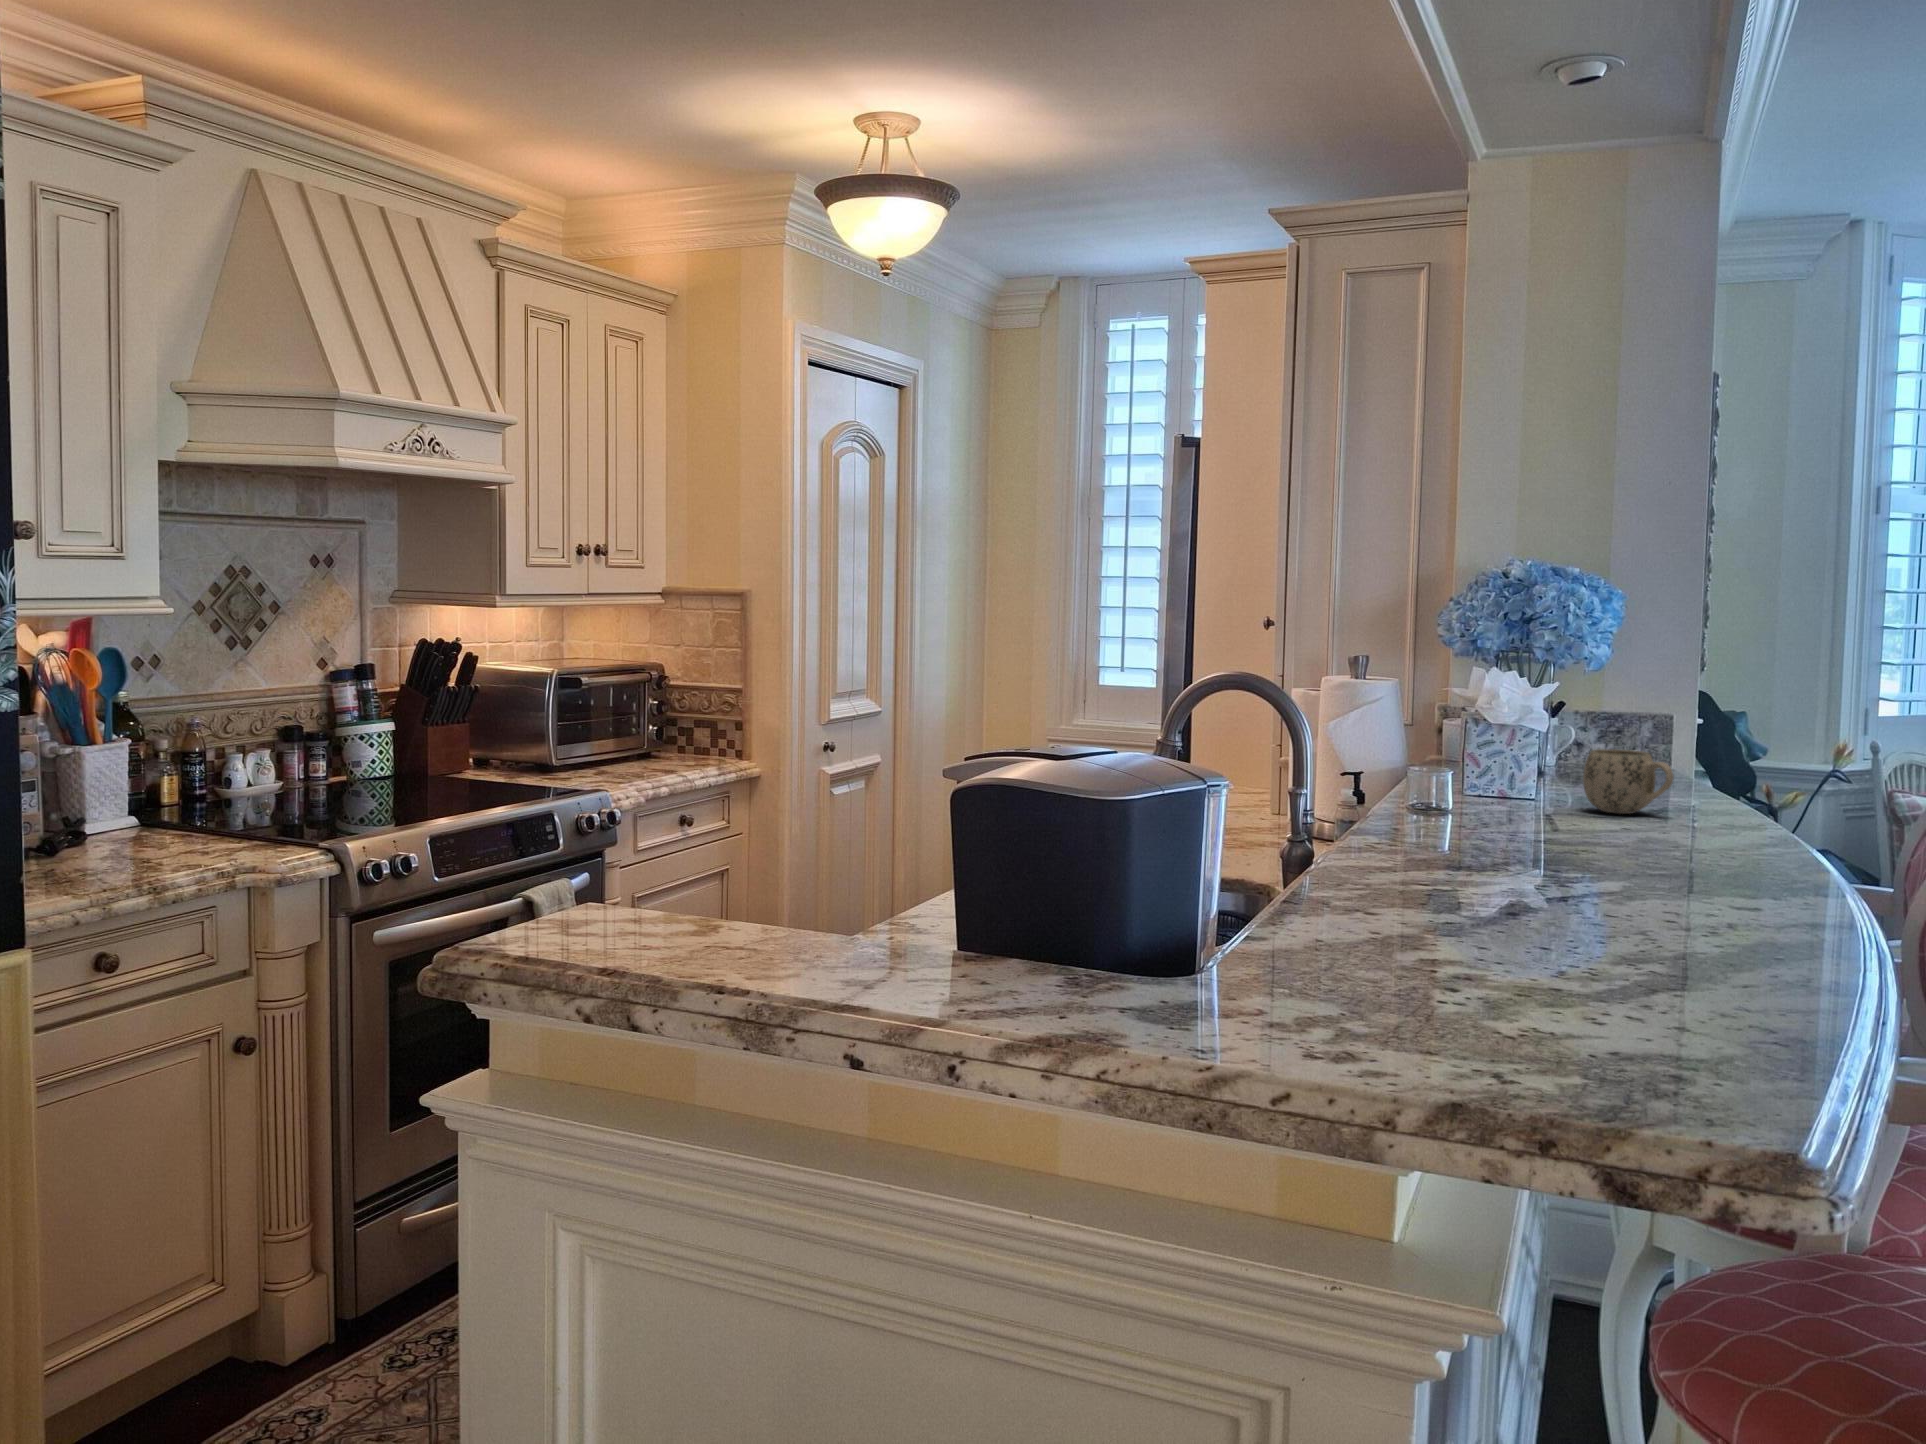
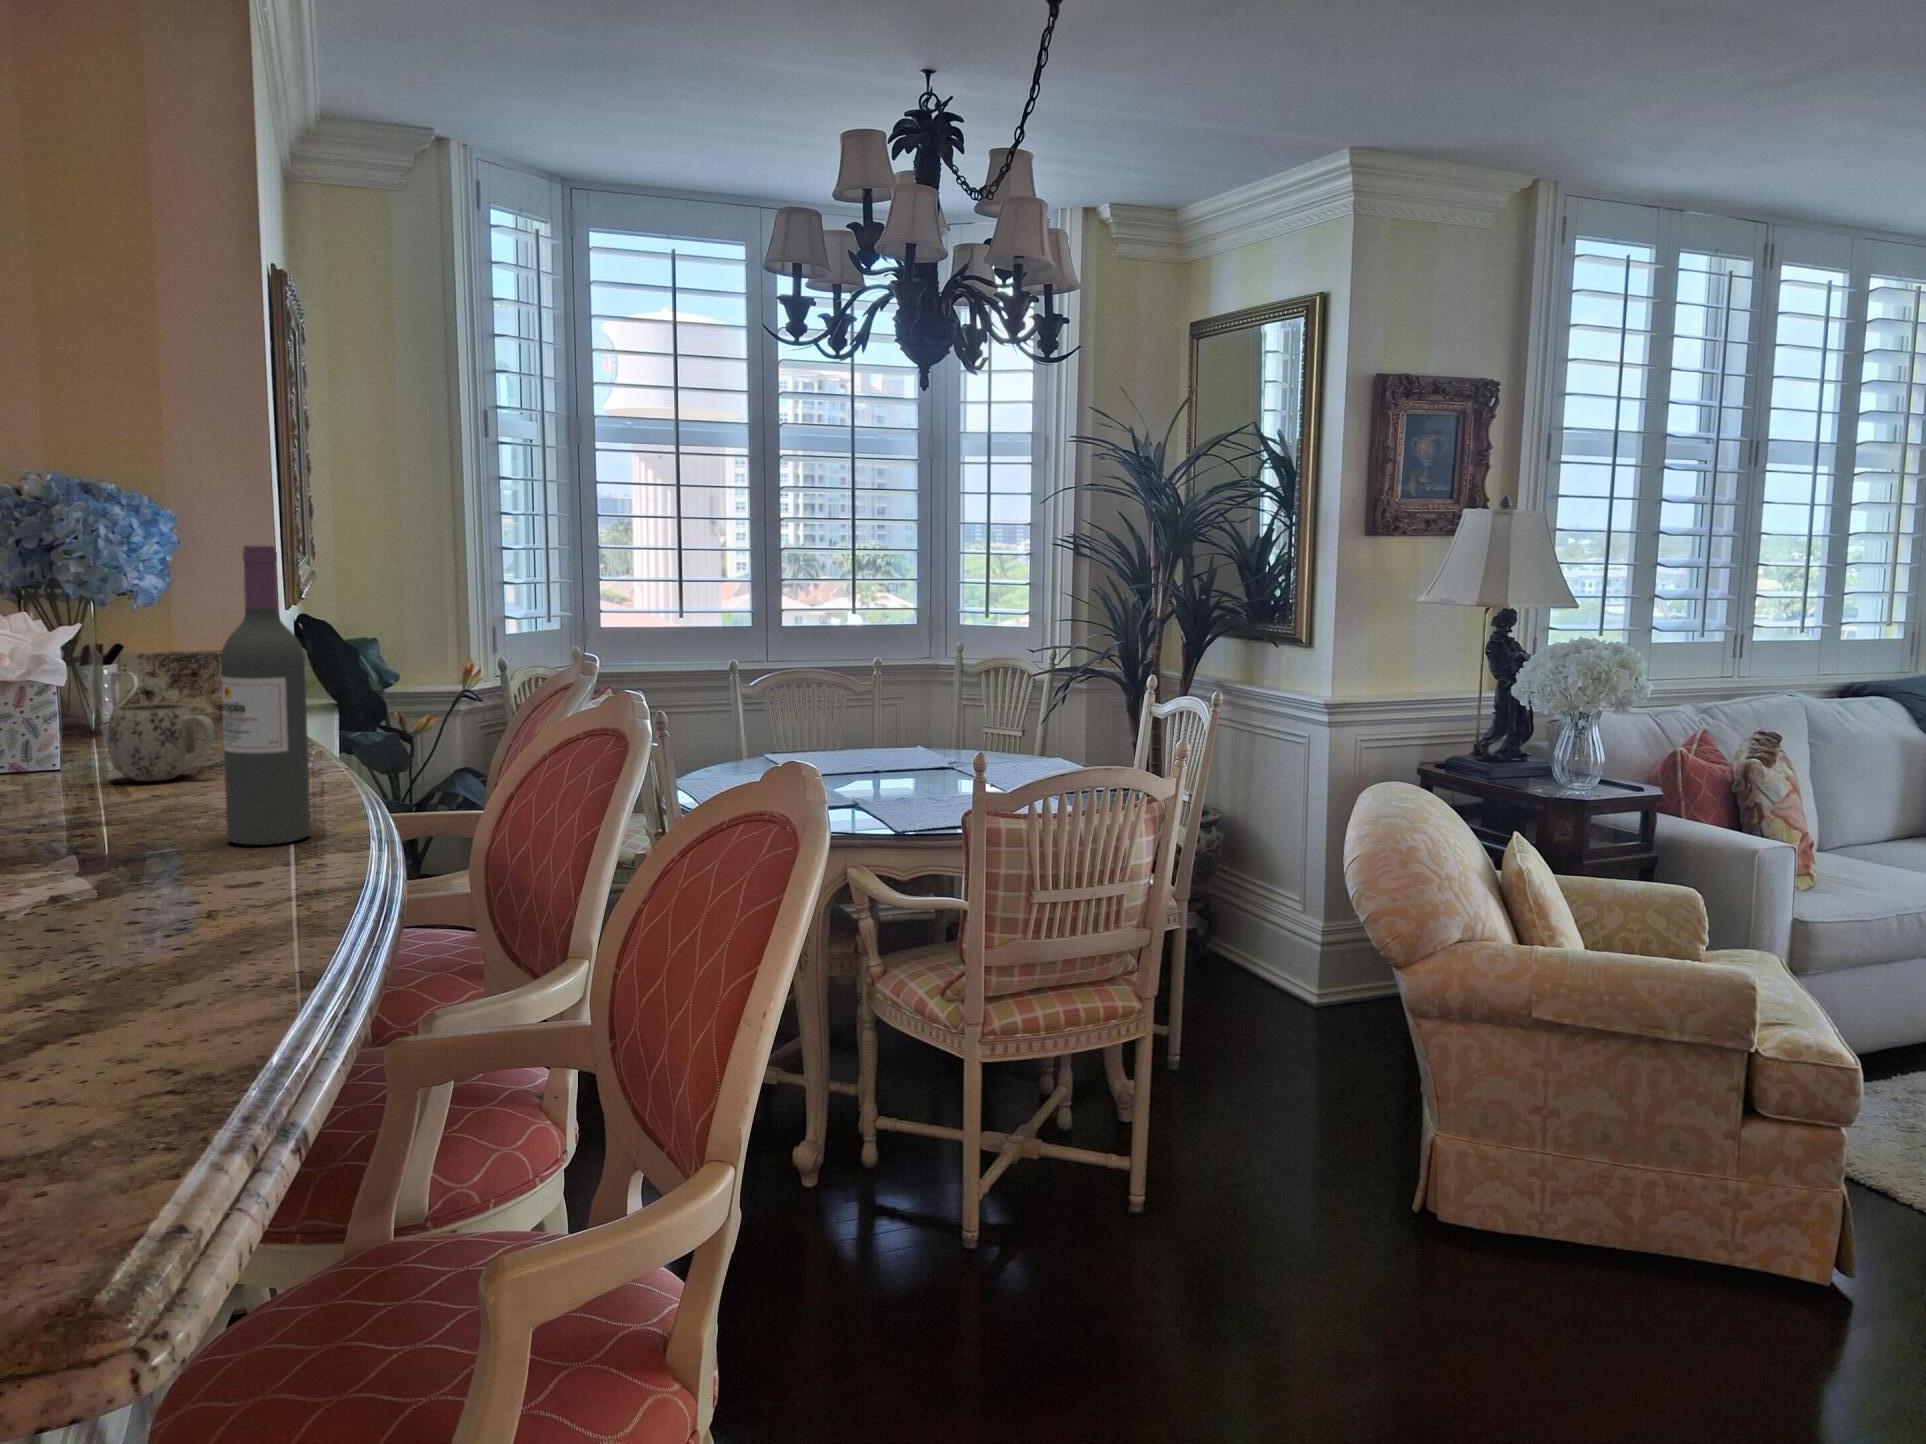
wine bottle: none [1715,619,1796,872] -> present [221,546,310,845]

